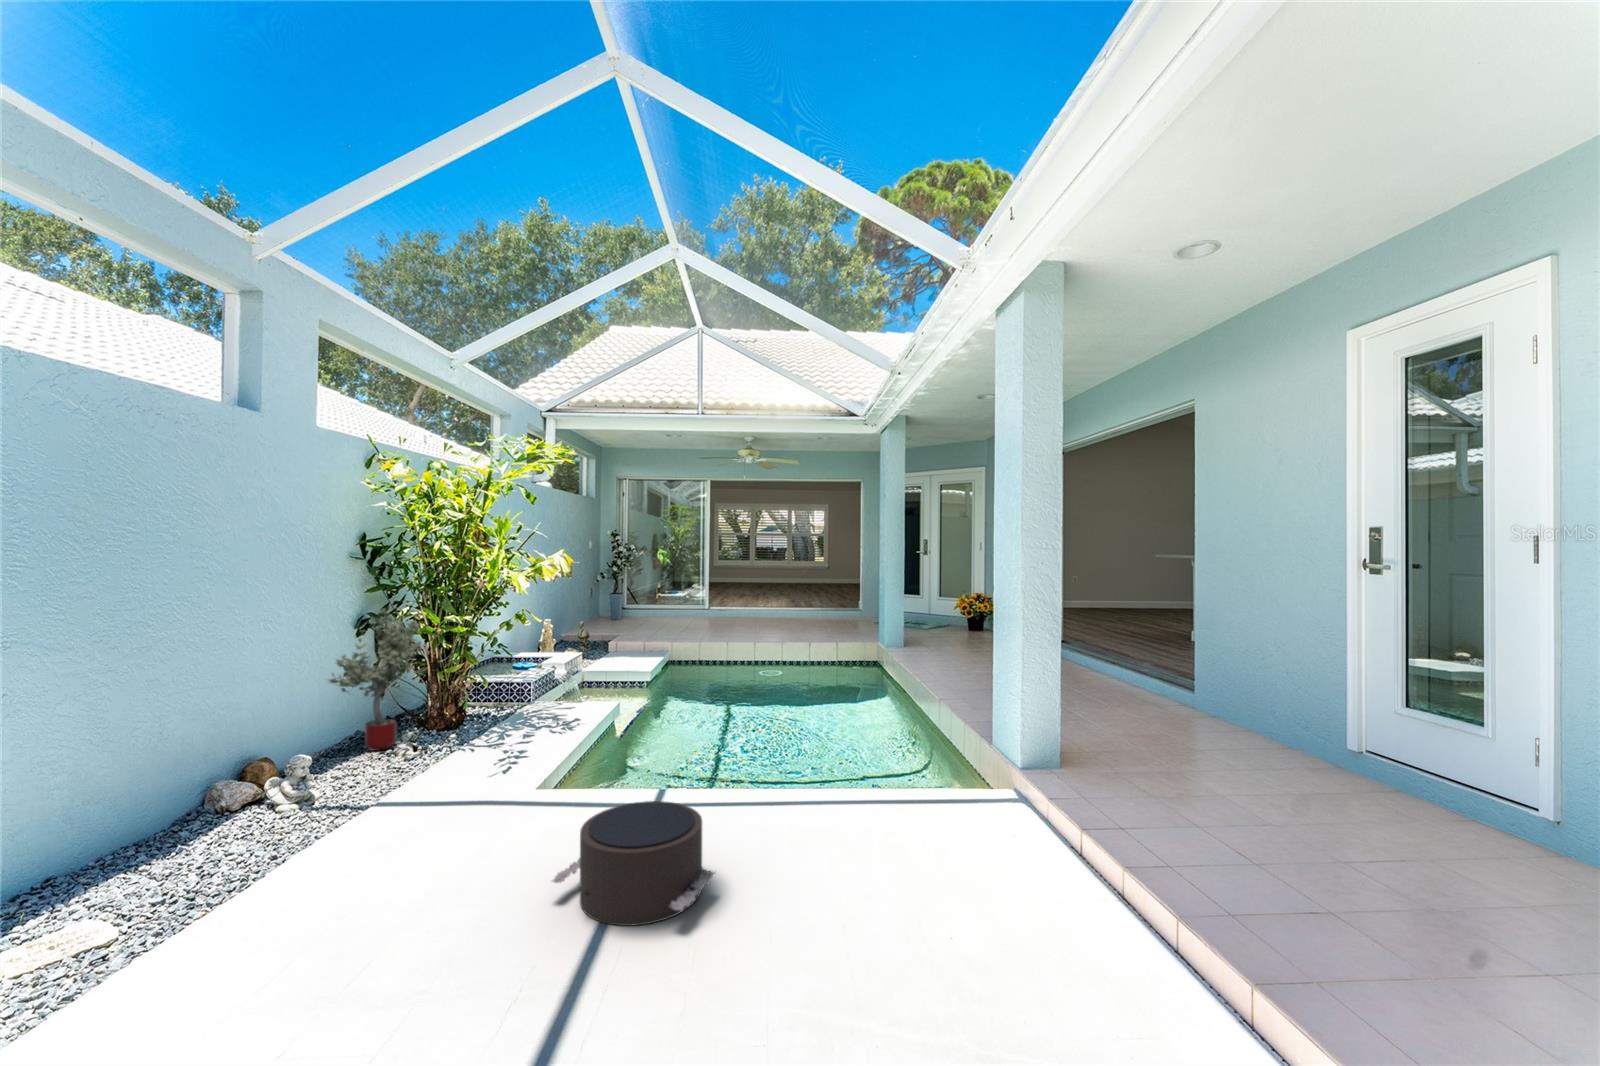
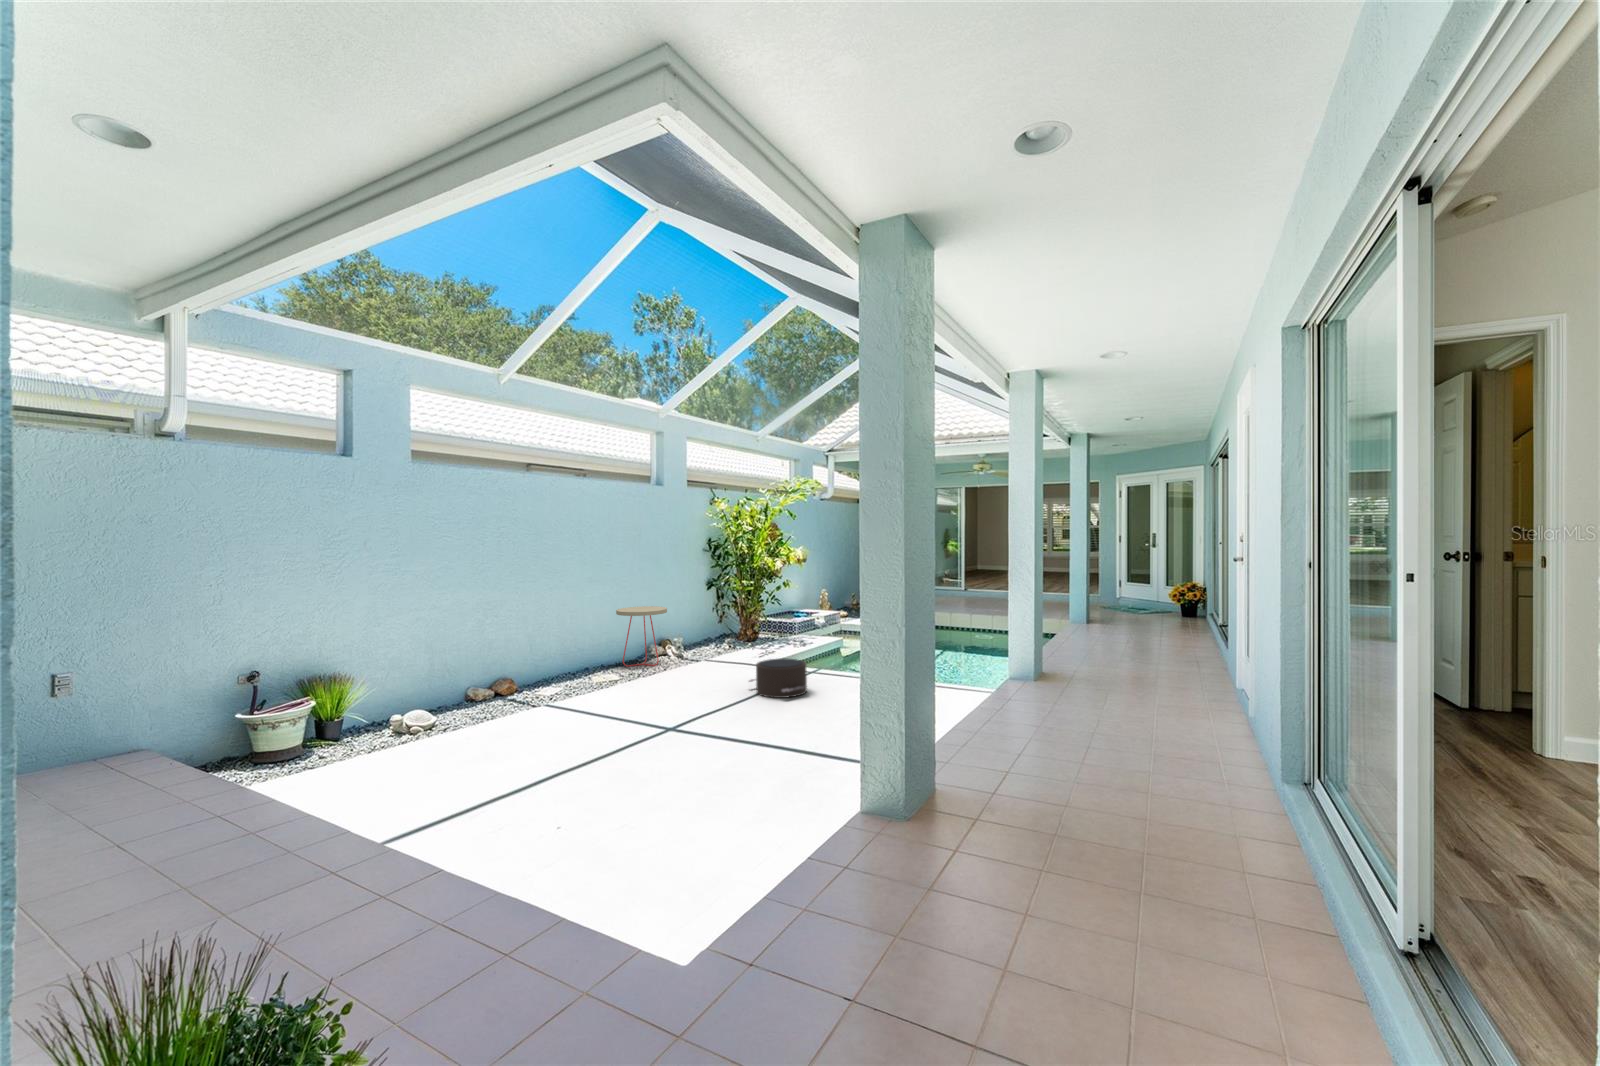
potted tree: present [329,609,423,751] -> none [692,575,736,646]
side table: none [103,693,276,869] -> present [616,606,667,667]

